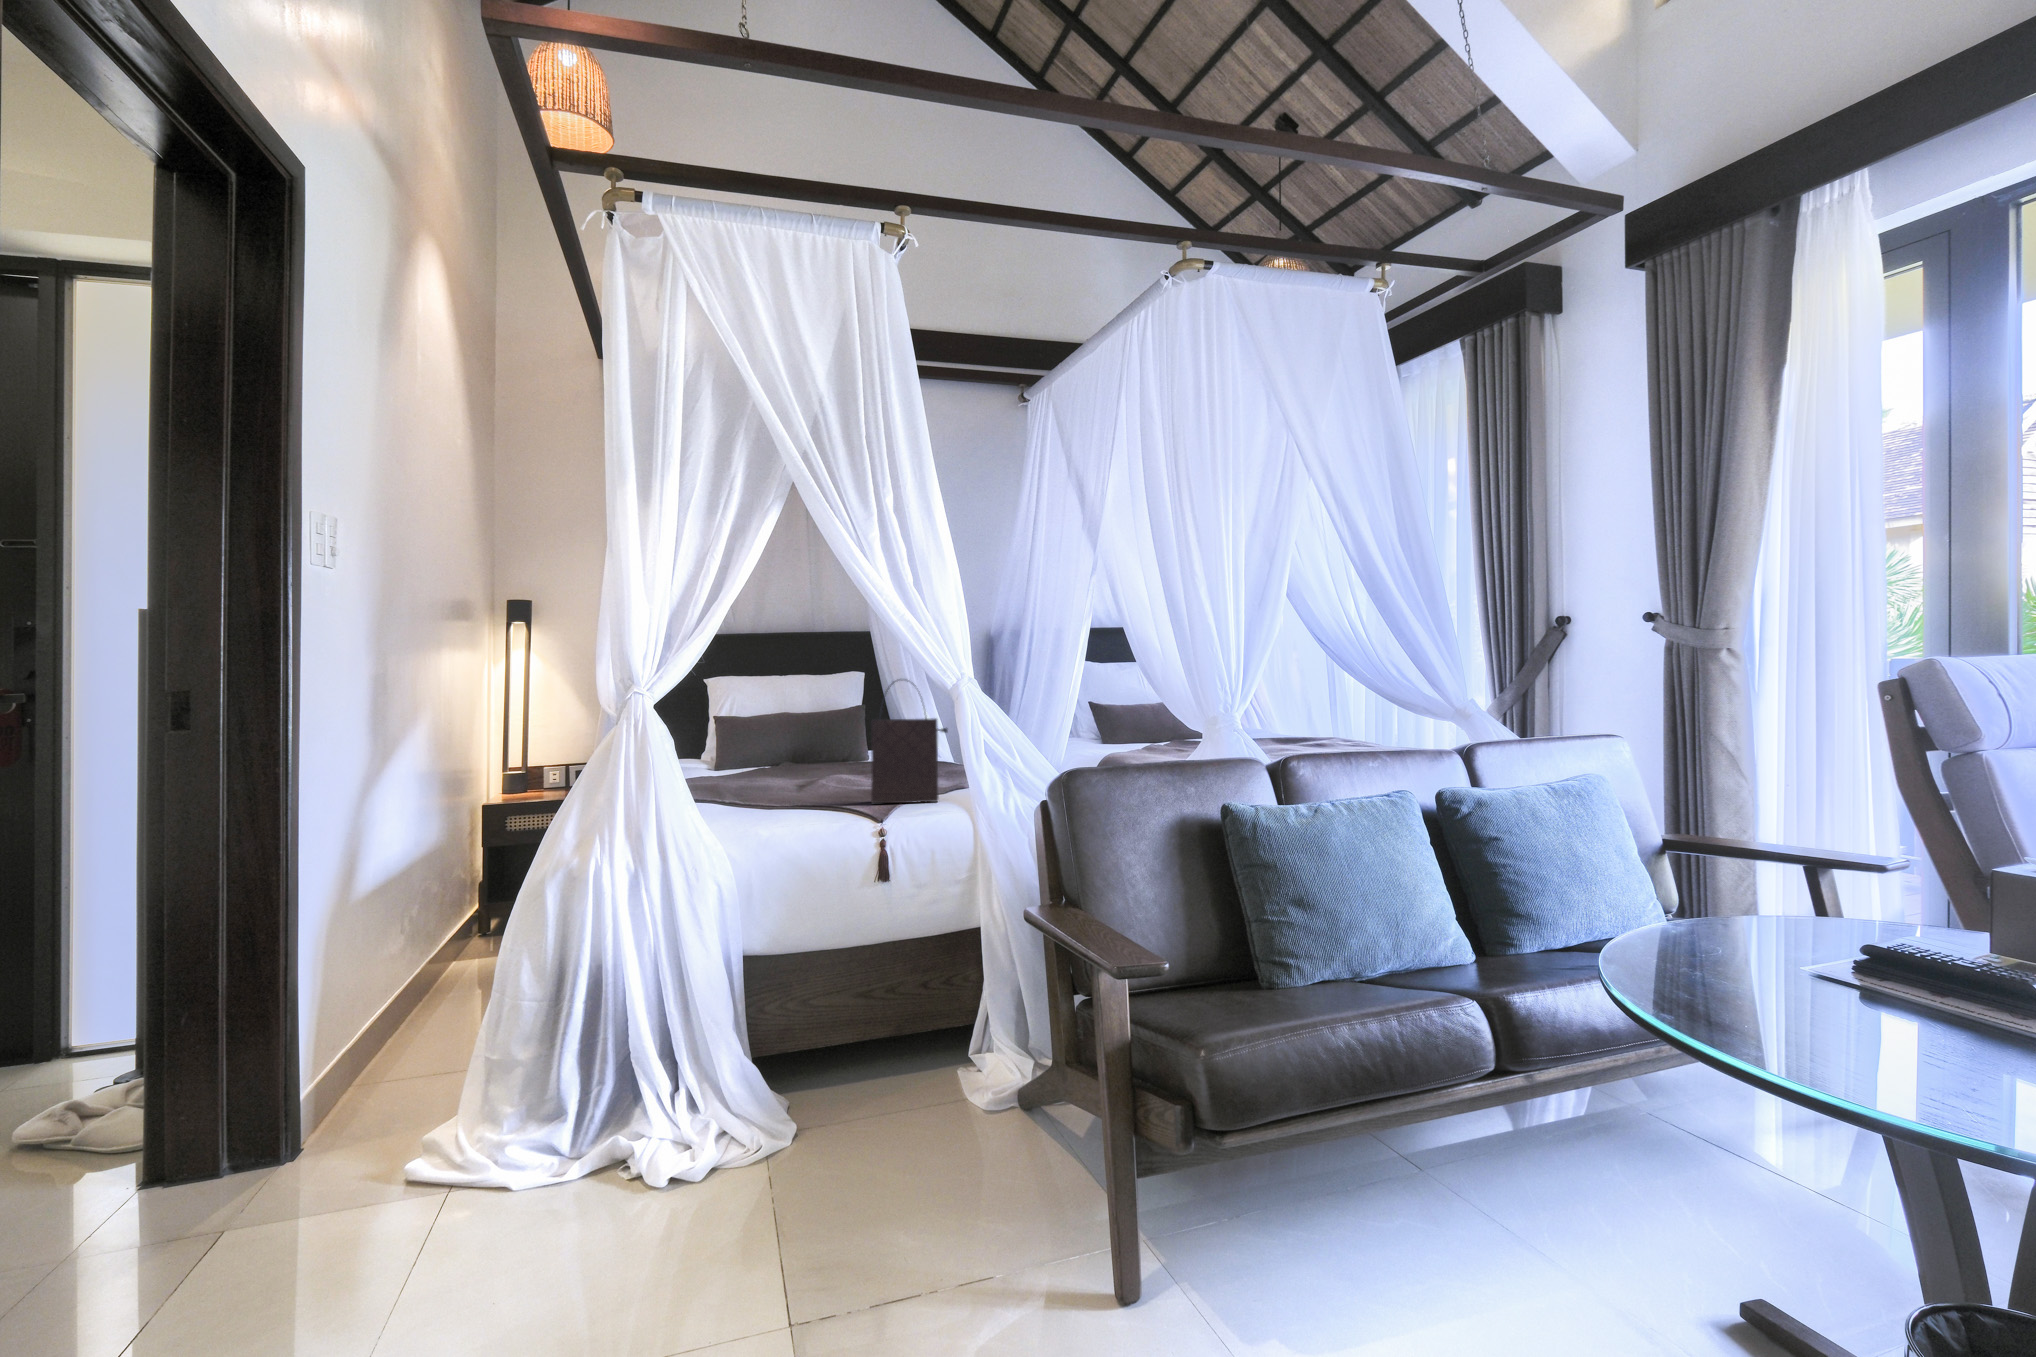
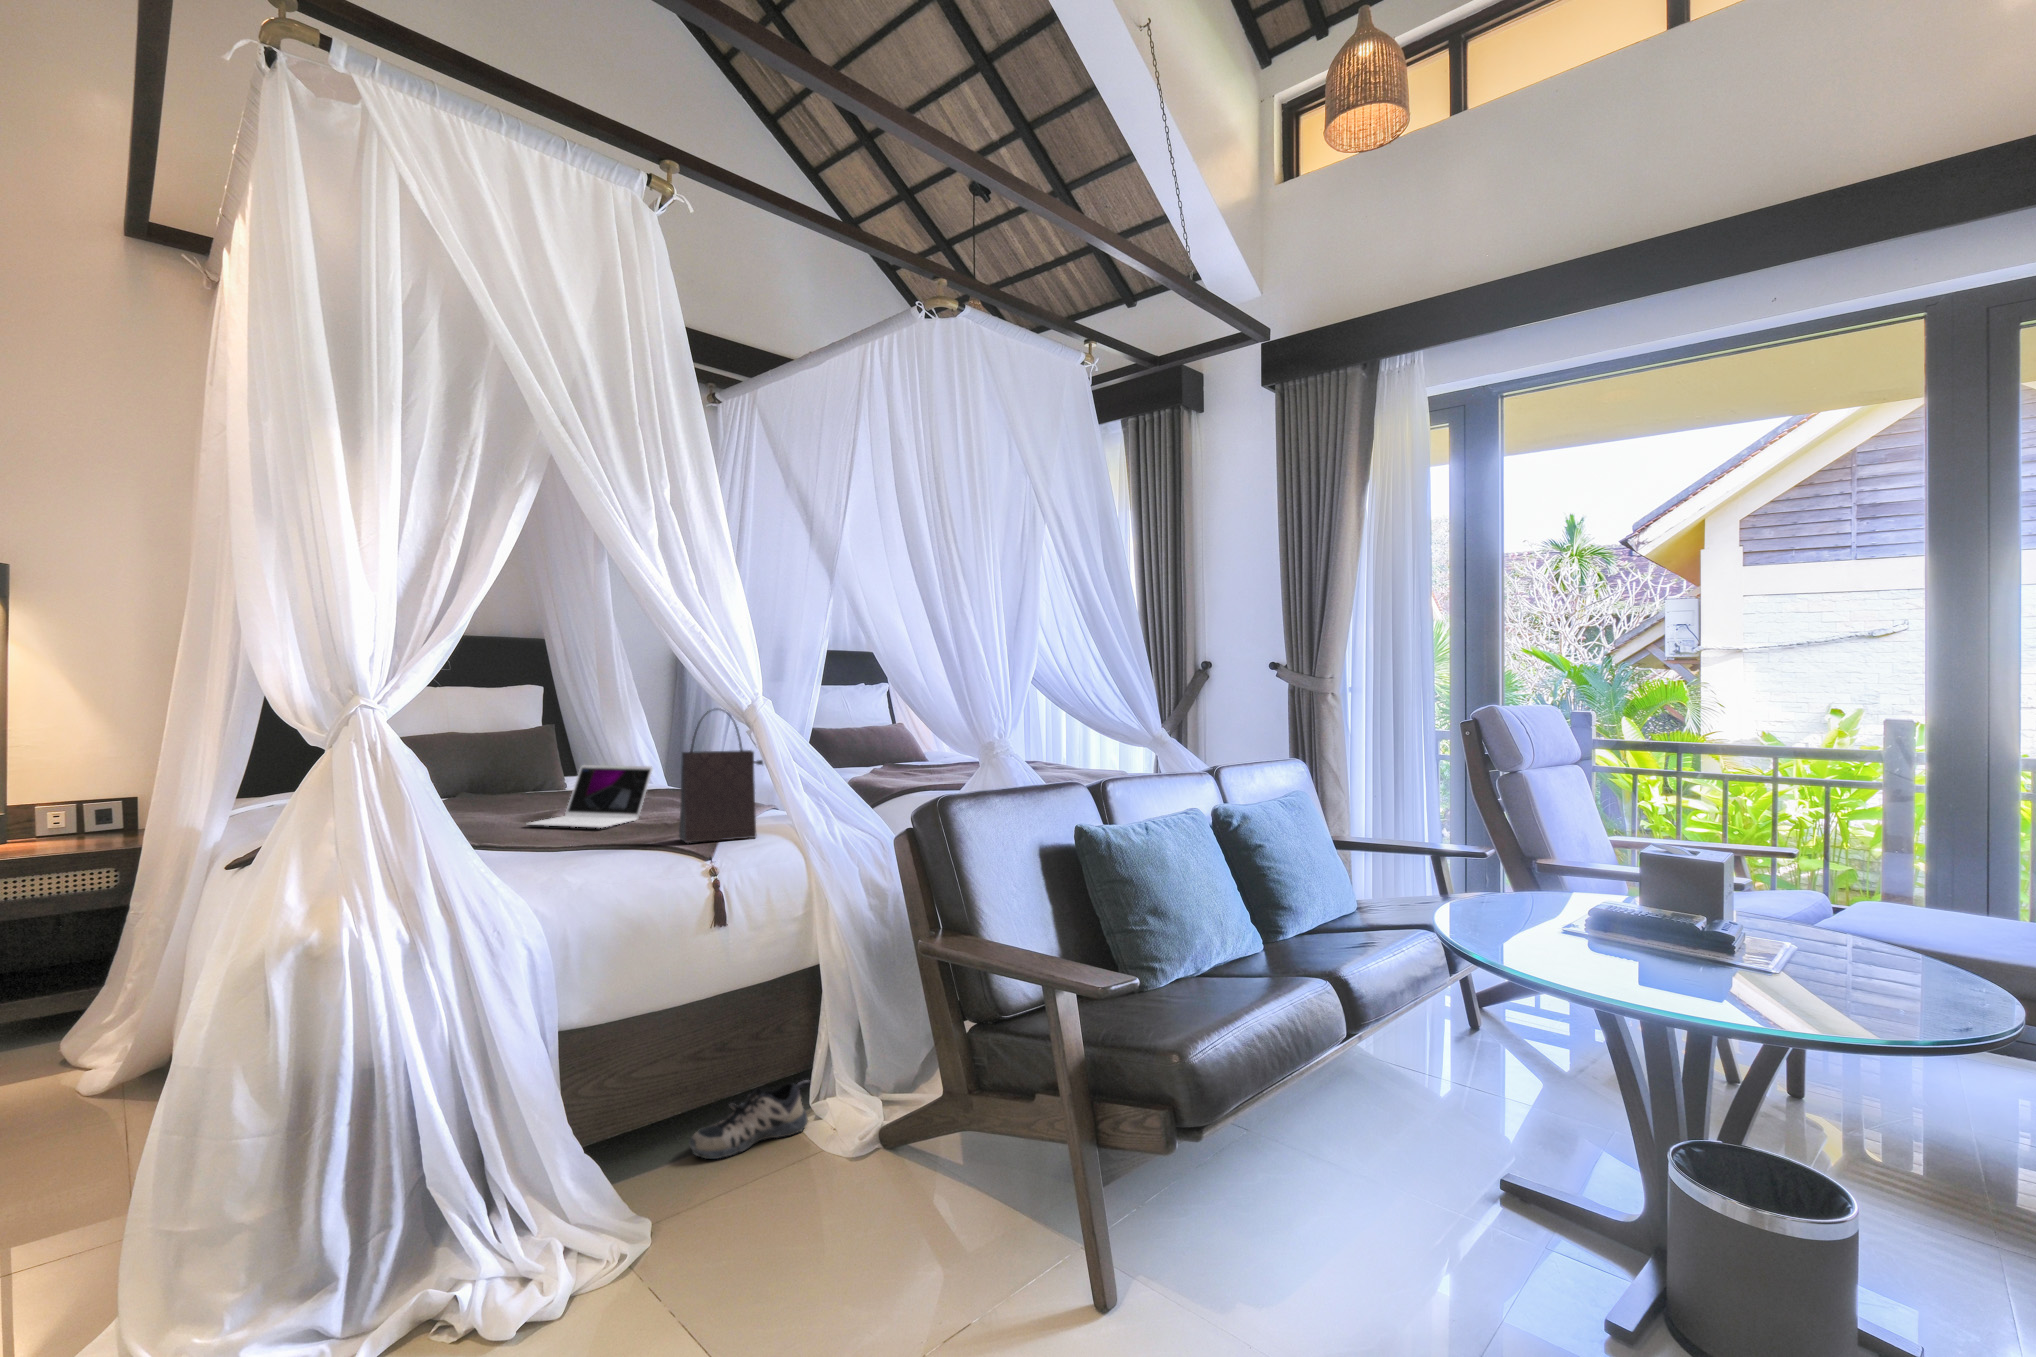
laptop: none [783,732,890,789] -> present [527,765,652,828]
shoe: none [850,1039,970,1098] -> present [689,1080,811,1159]

